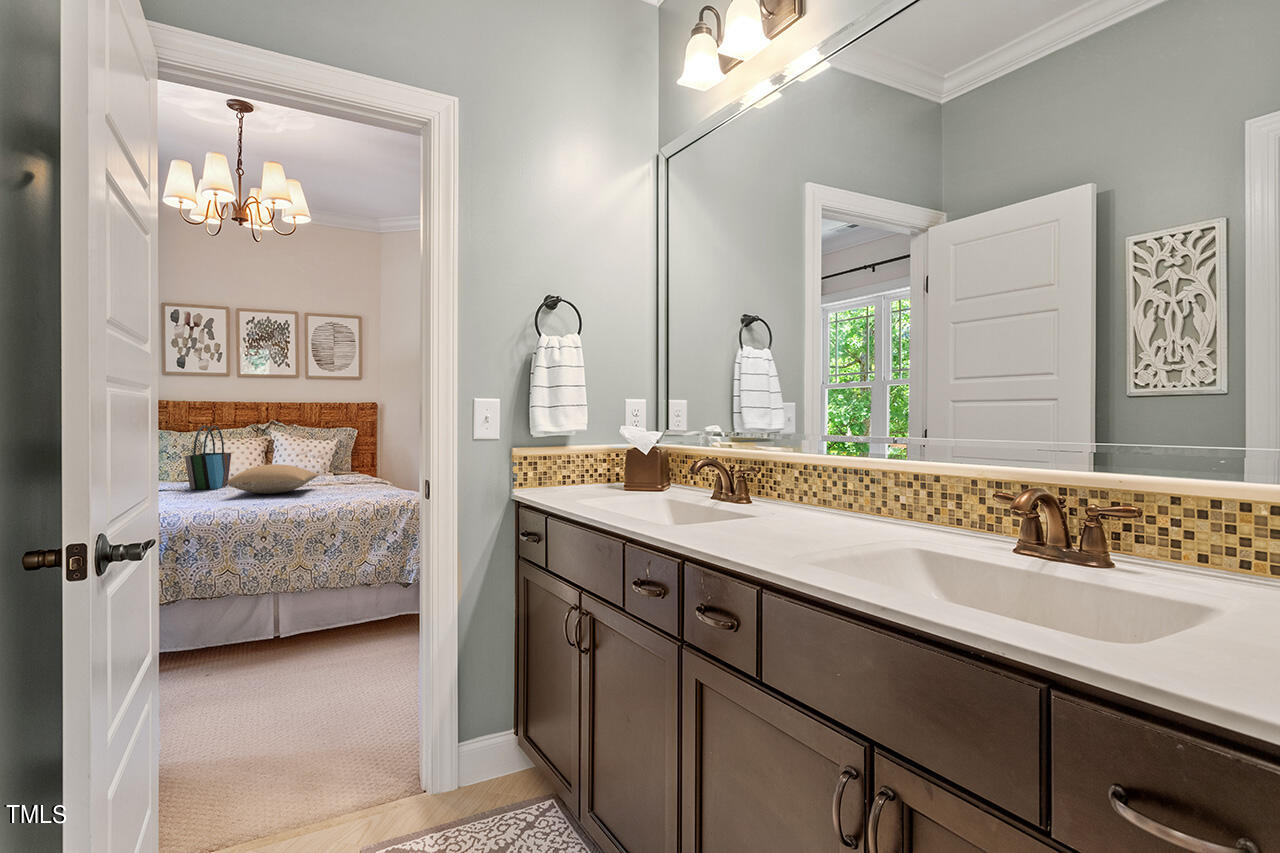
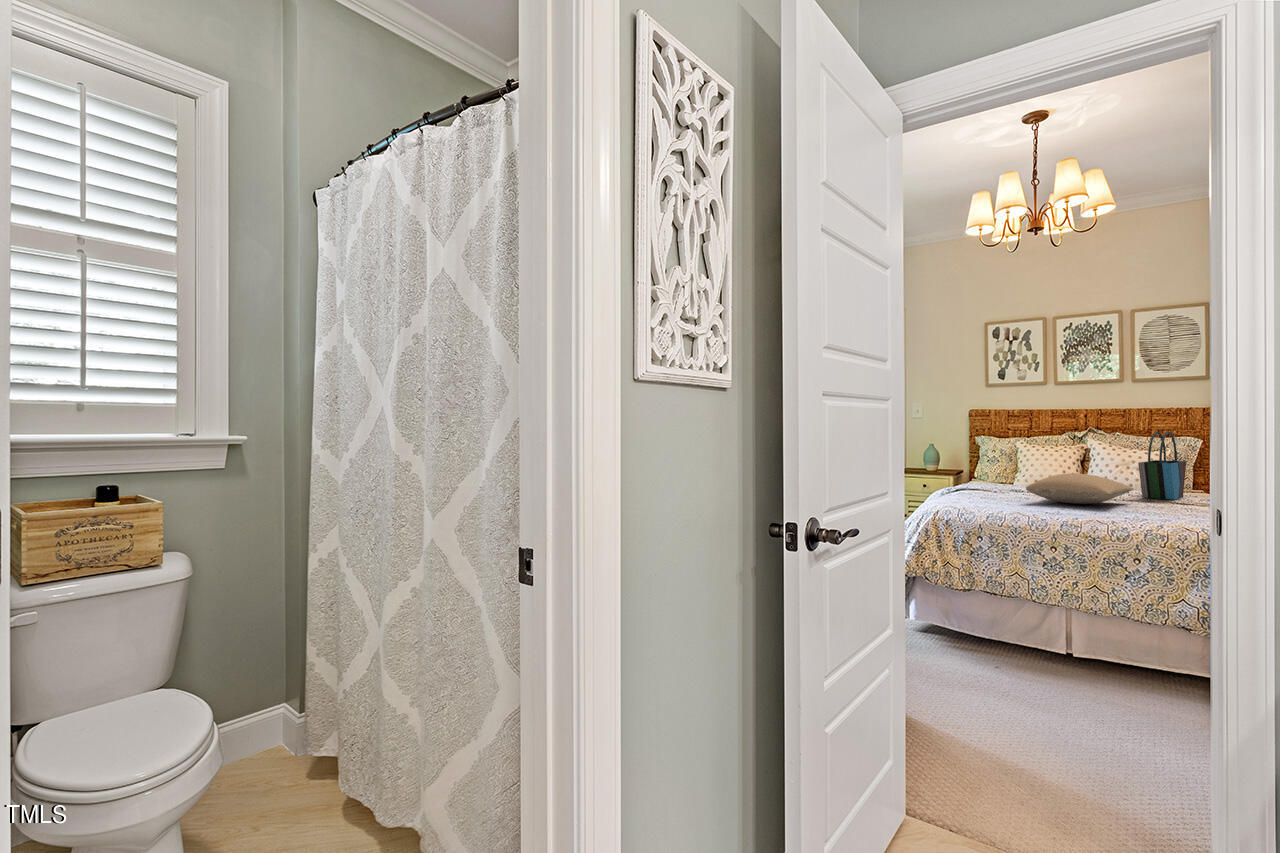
tote bag: present [185,426,231,489] -> present [1138,431,1186,500]

